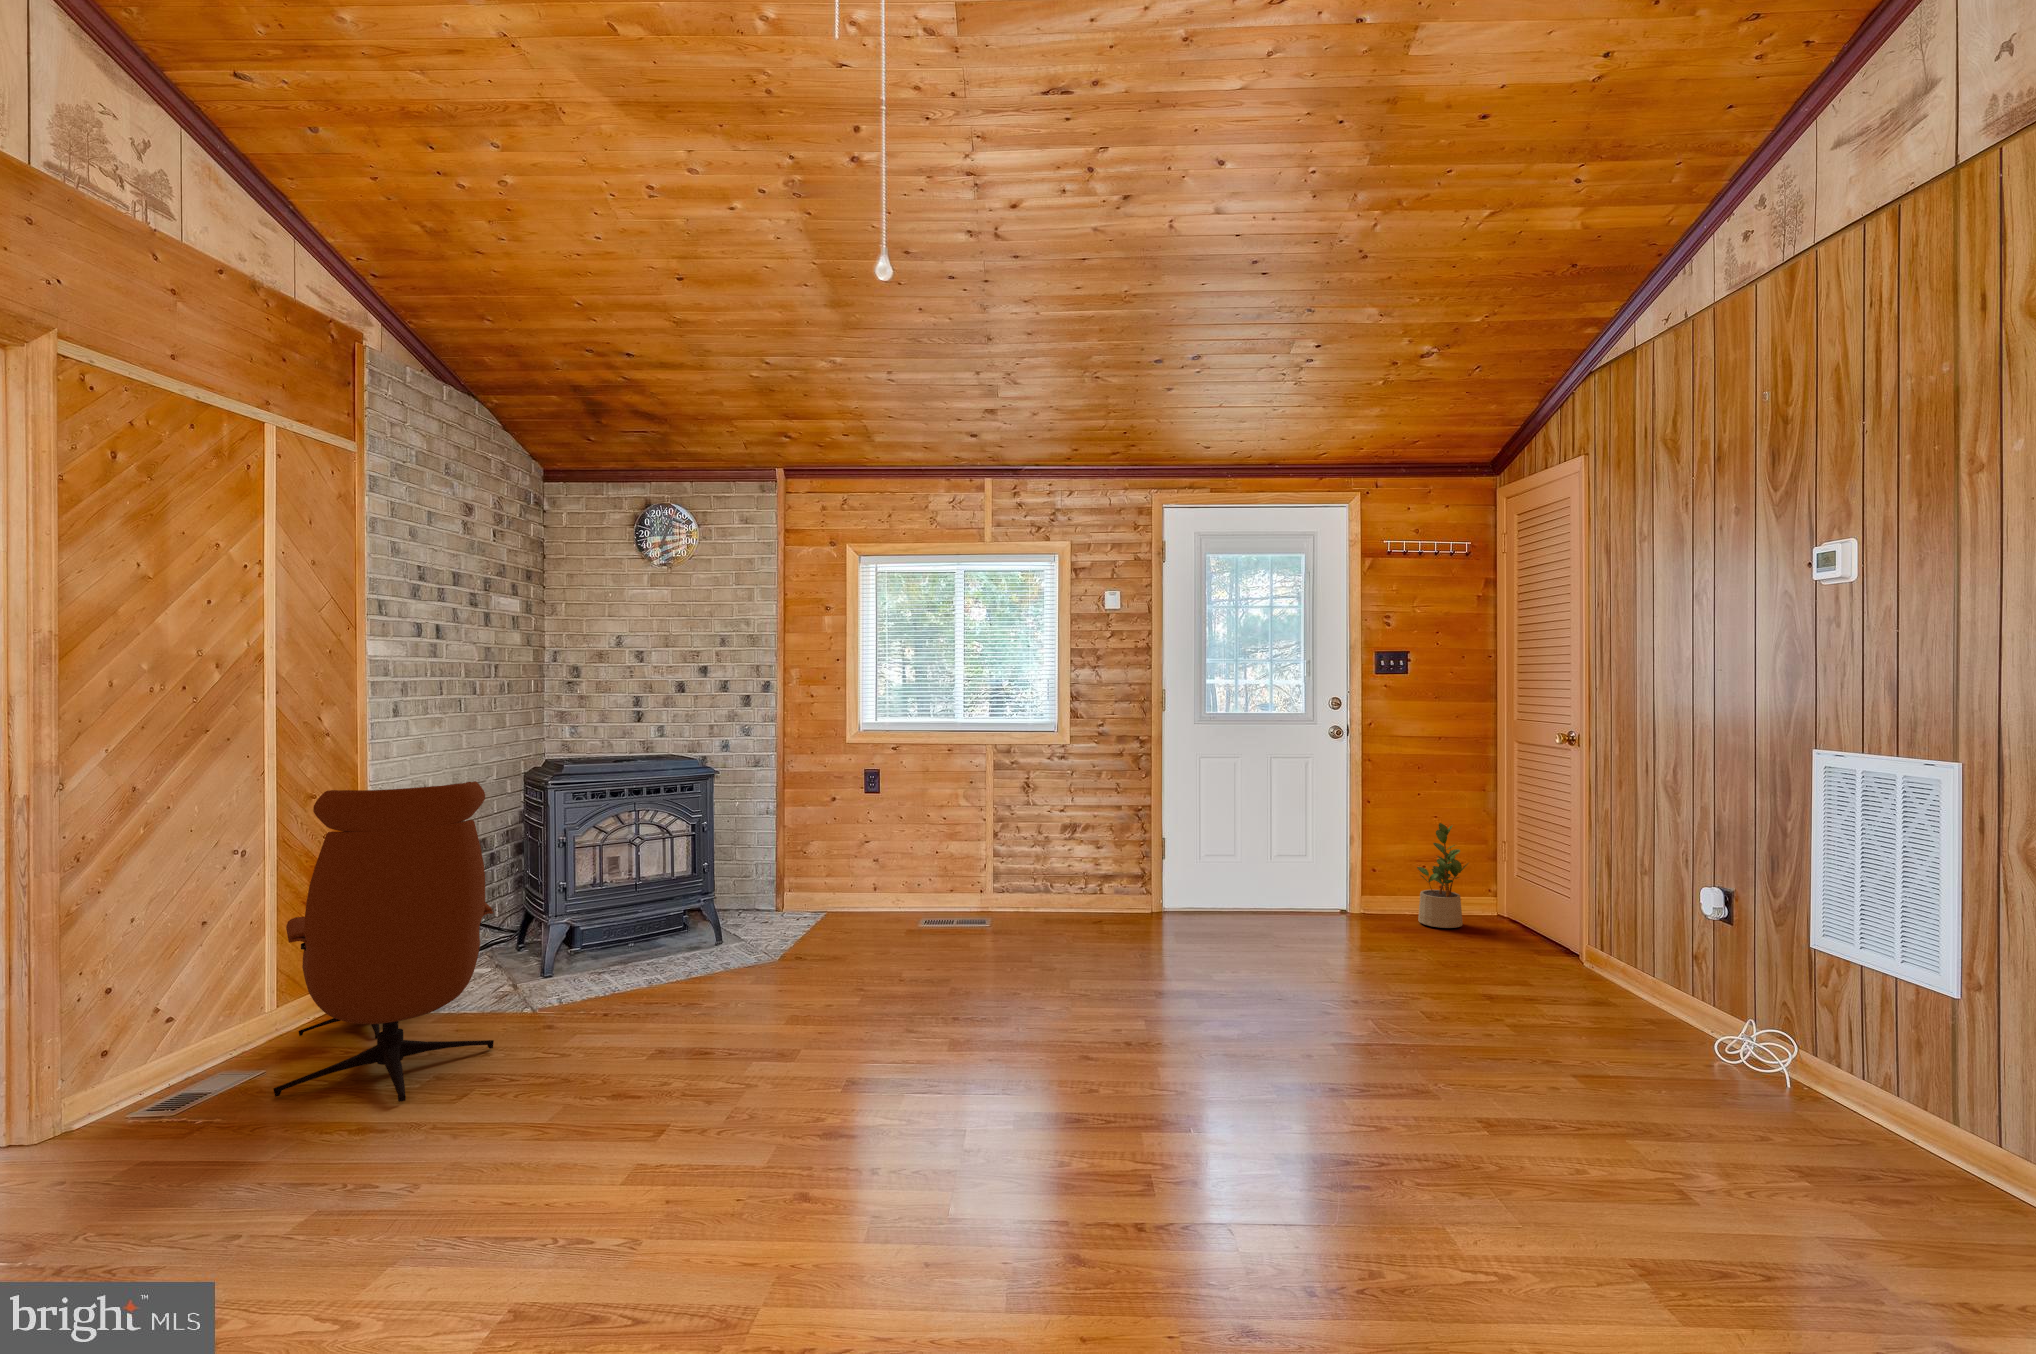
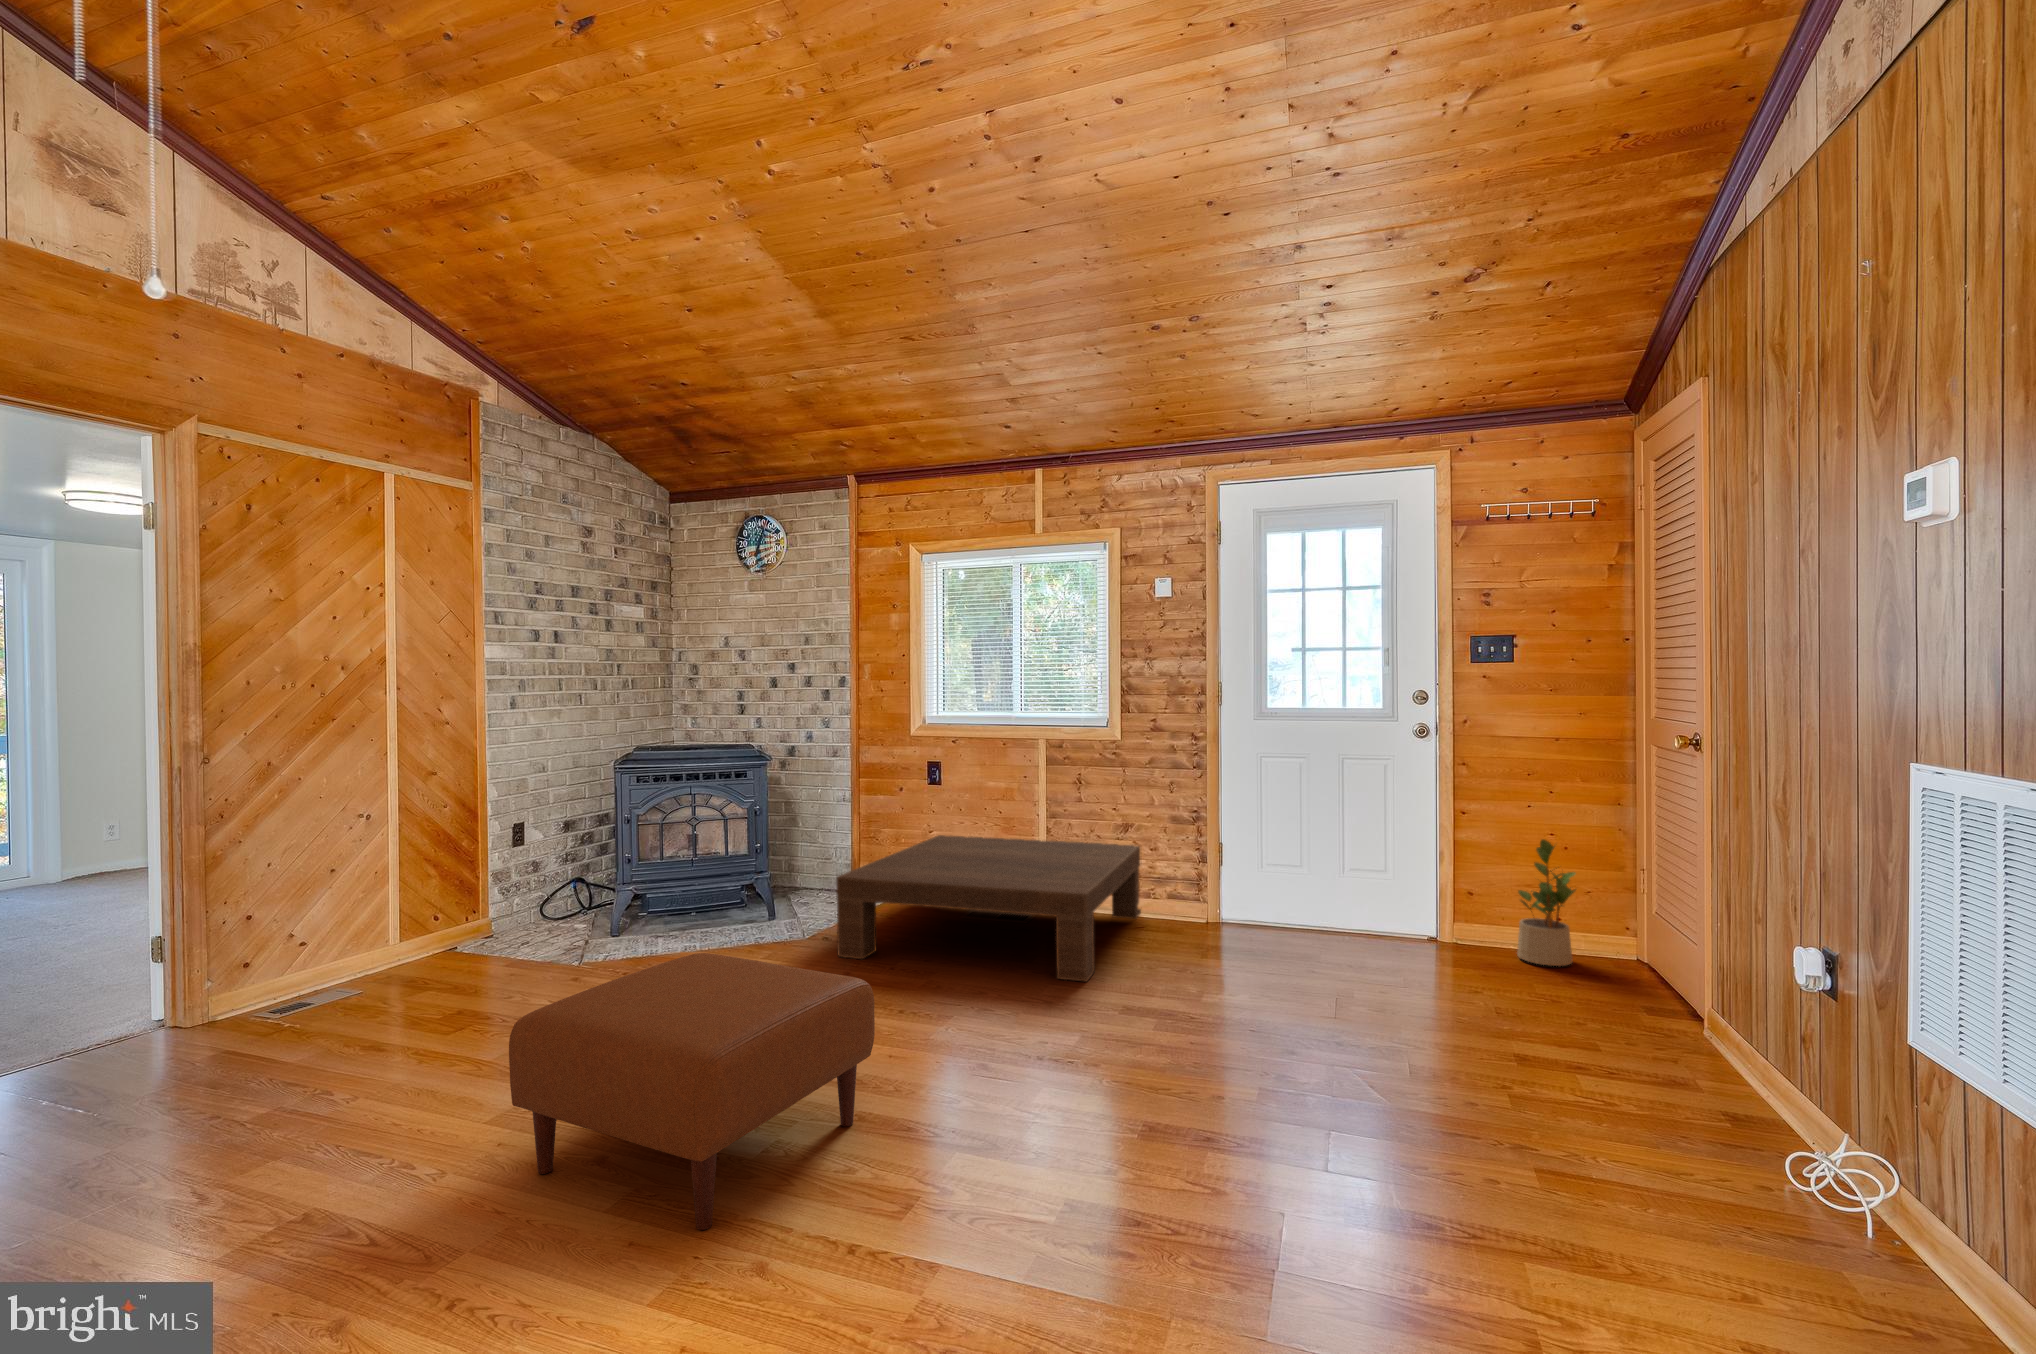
lounge chair: present [273,781,494,1102] -> none [342,760,519,1023]
coffee table: none [834,845,1105,978] -> present [836,835,1141,982]
ottoman: none [733,979,1052,1250] -> present [509,953,875,1230]

